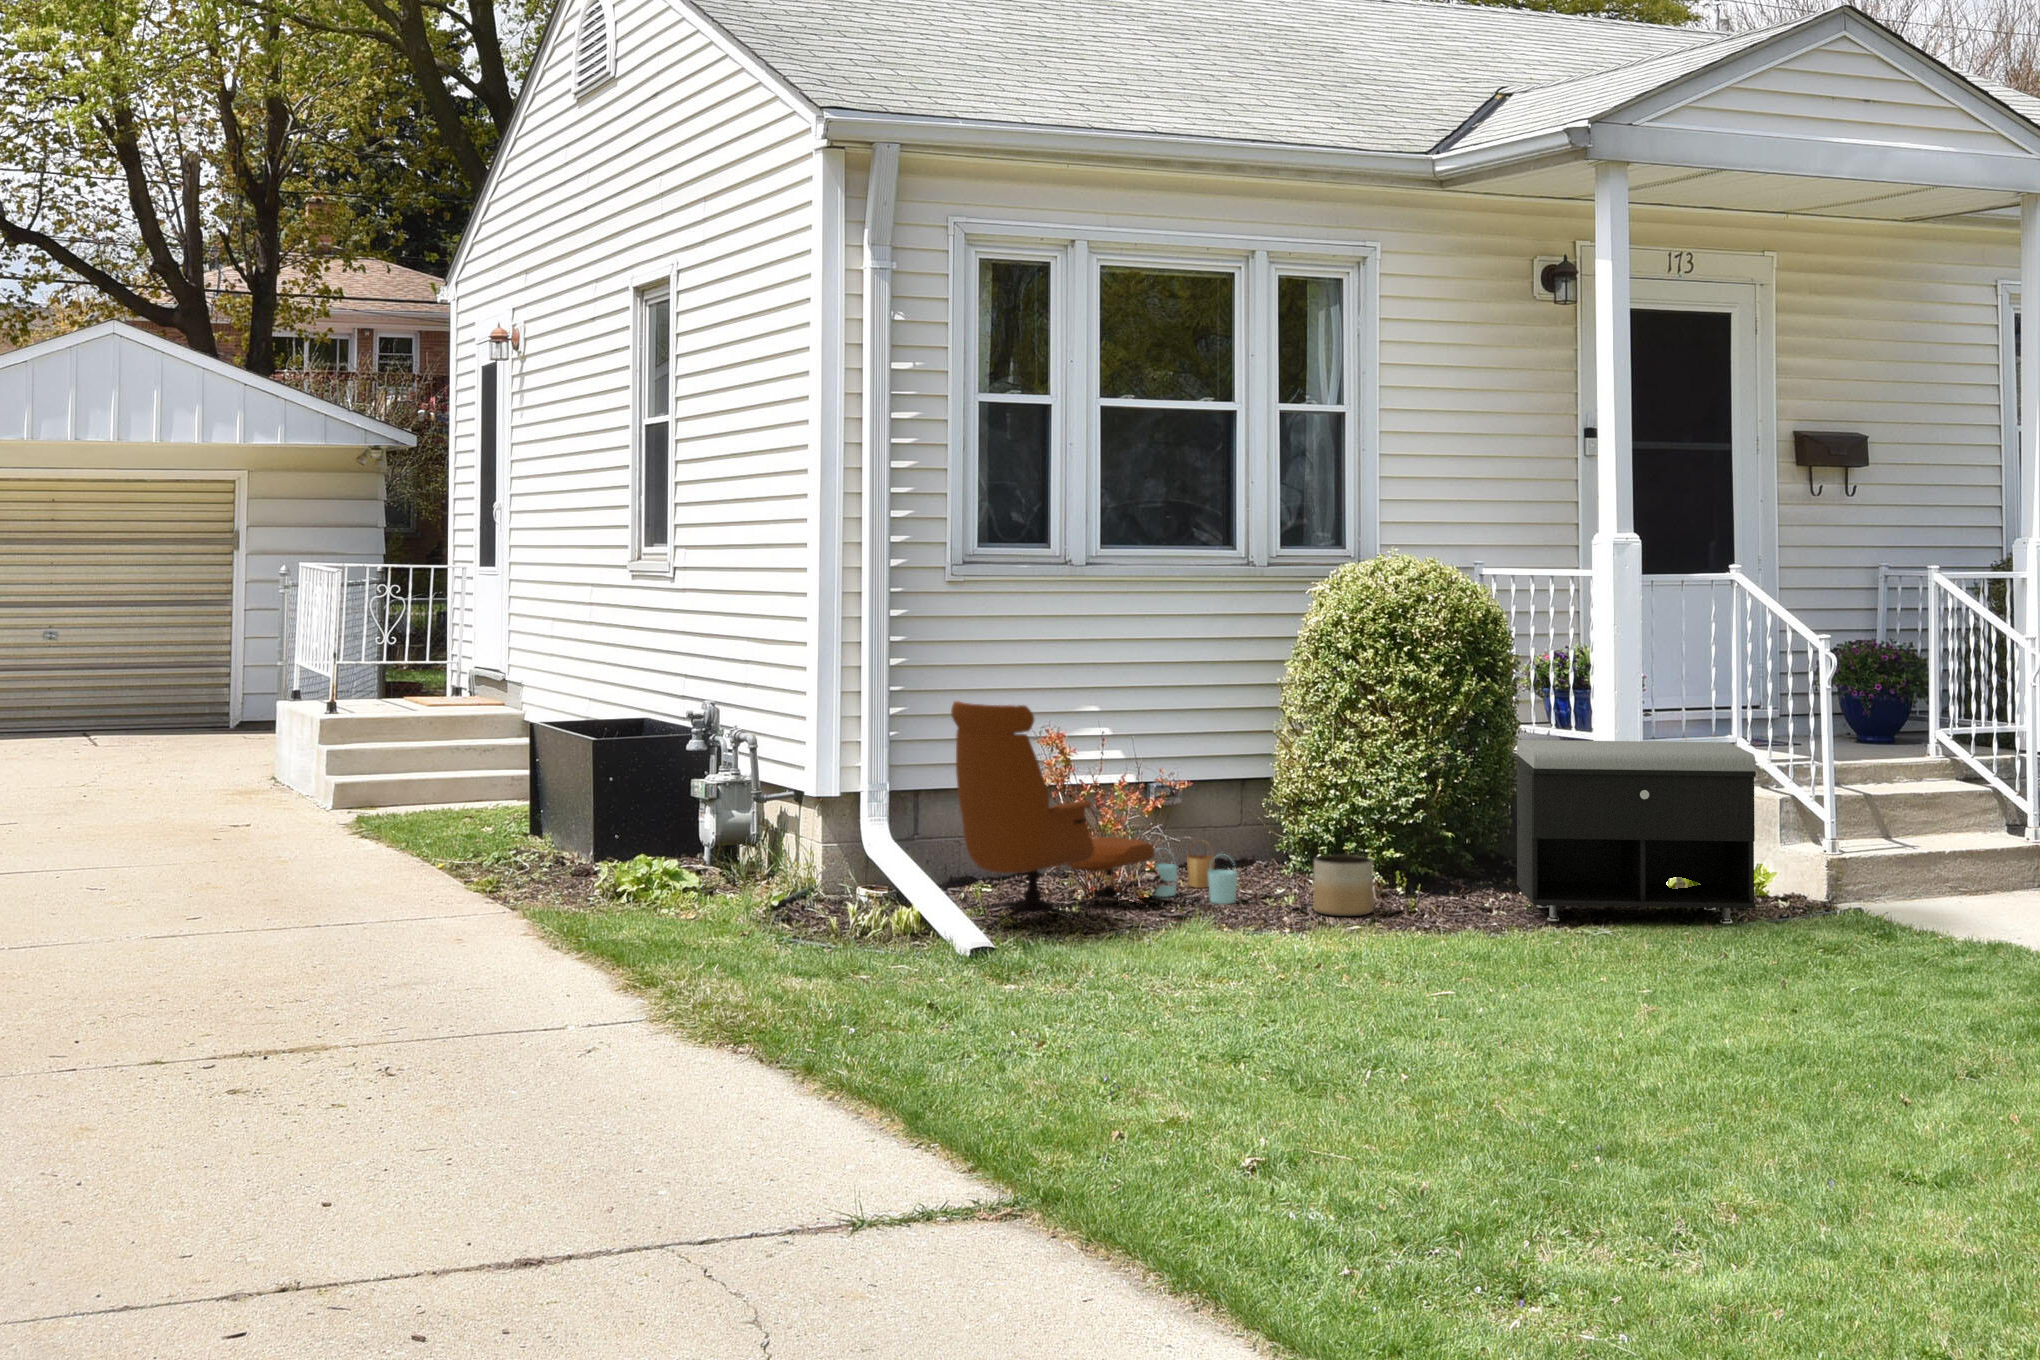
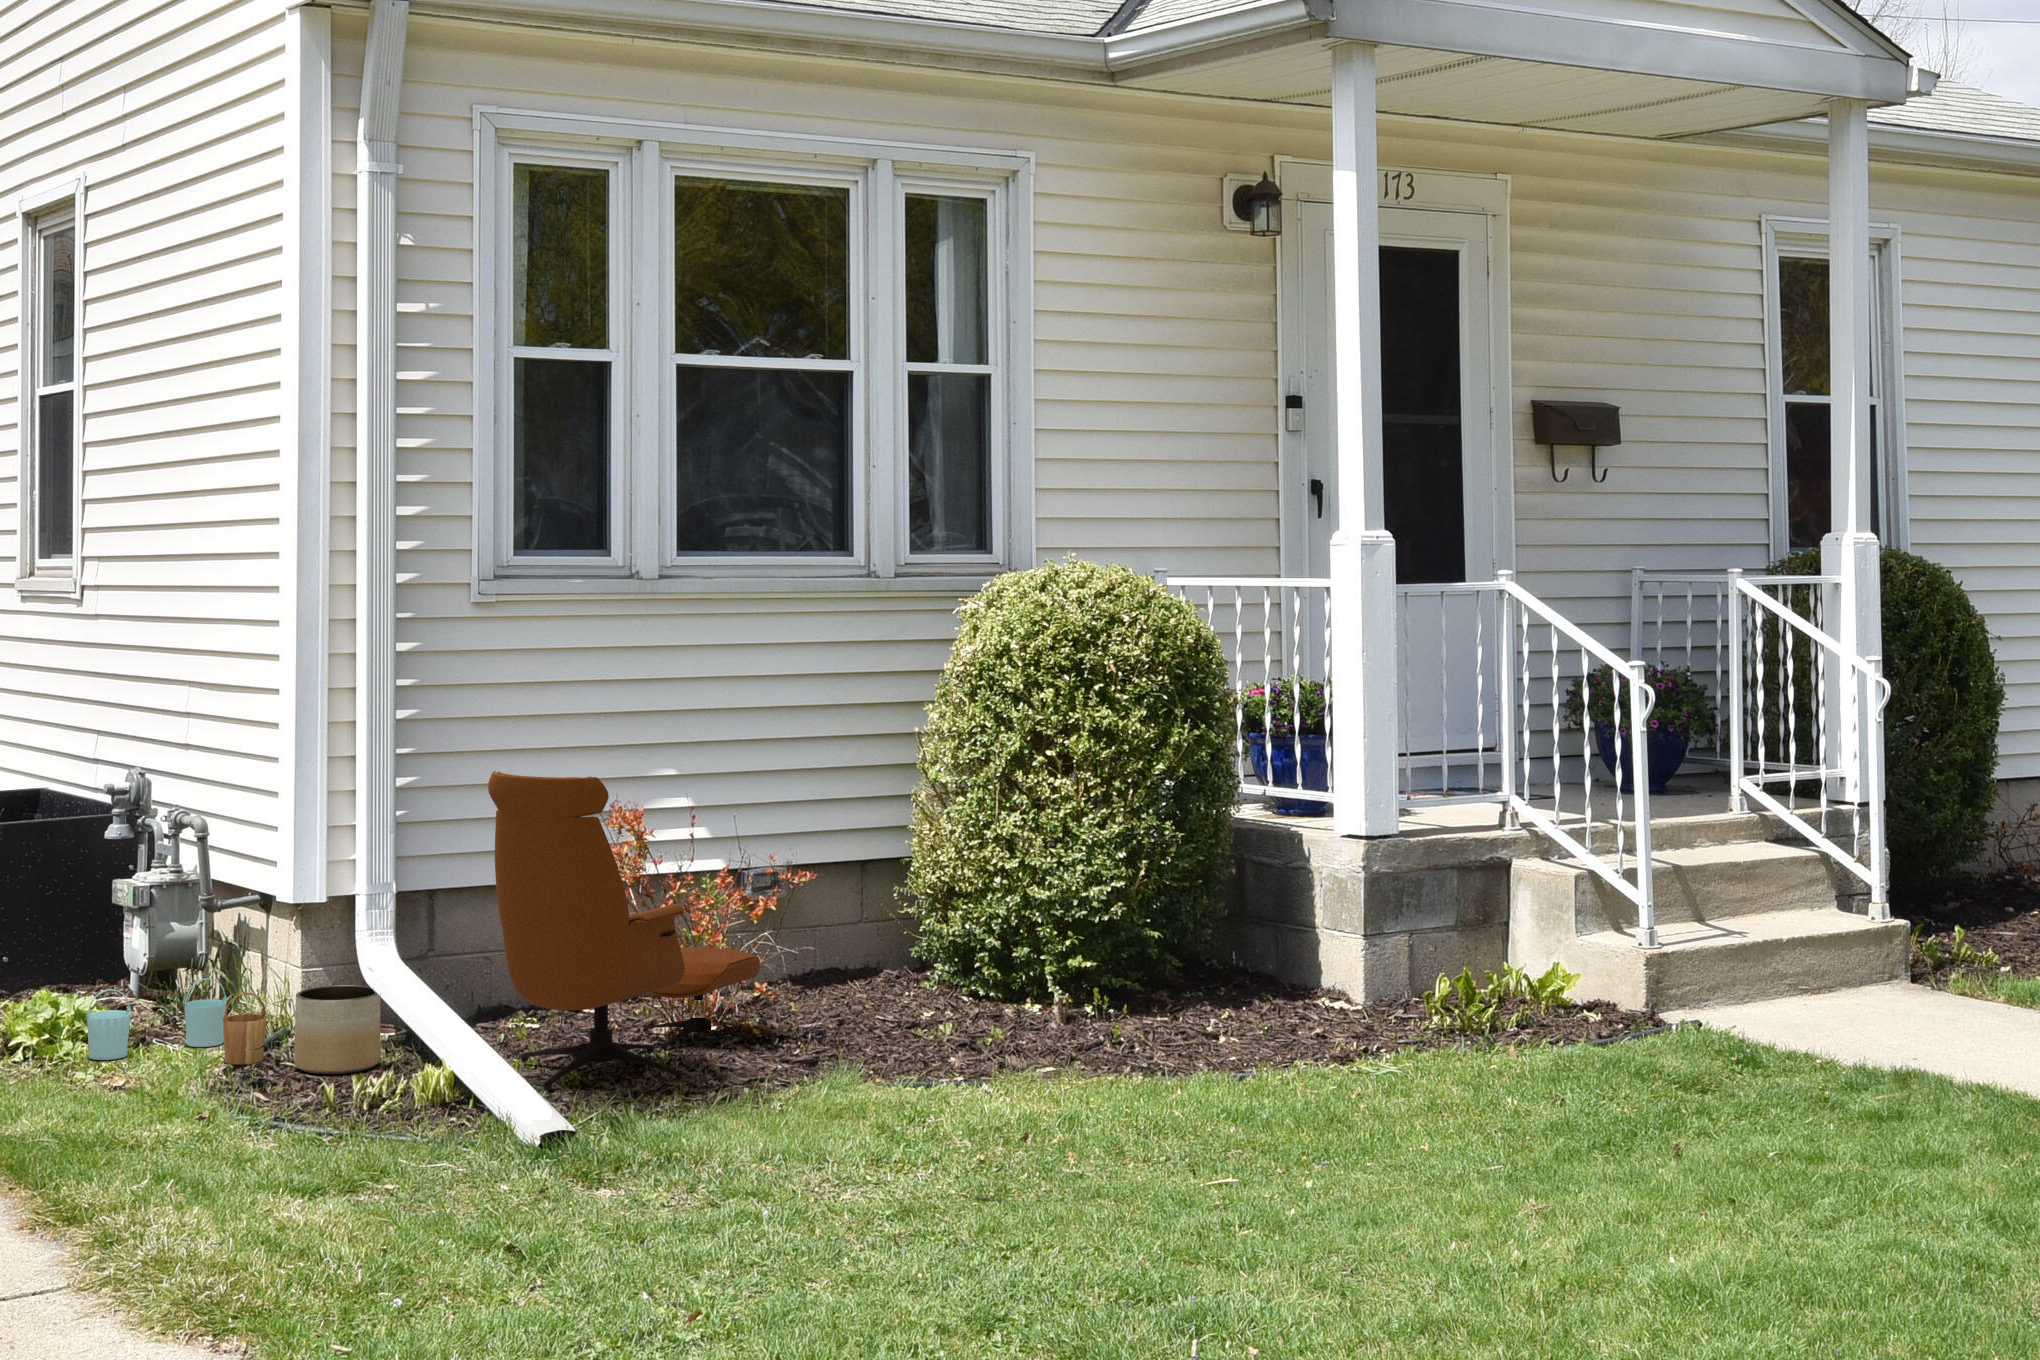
storage bench: present [1517,740,1756,924] -> none [1239,801,1563,1048]
bucket: present [1156,843,1238,904] -> present [86,978,267,1064]
planter: present [1313,855,1374,916] -> present [294,985,381,1074]

